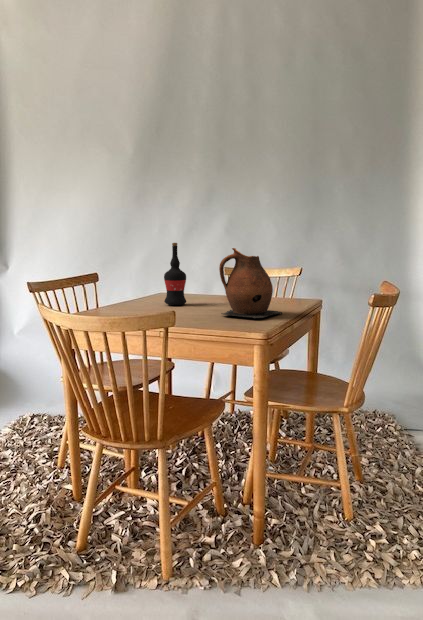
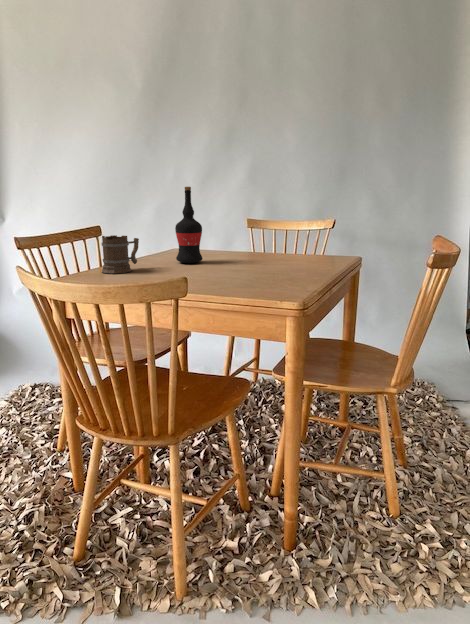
ceramic pitcher: present [219,248,282,319] -> none [243,193,320,283]
mug: none [103,282,134,313] -> present [101,235,139,273]

